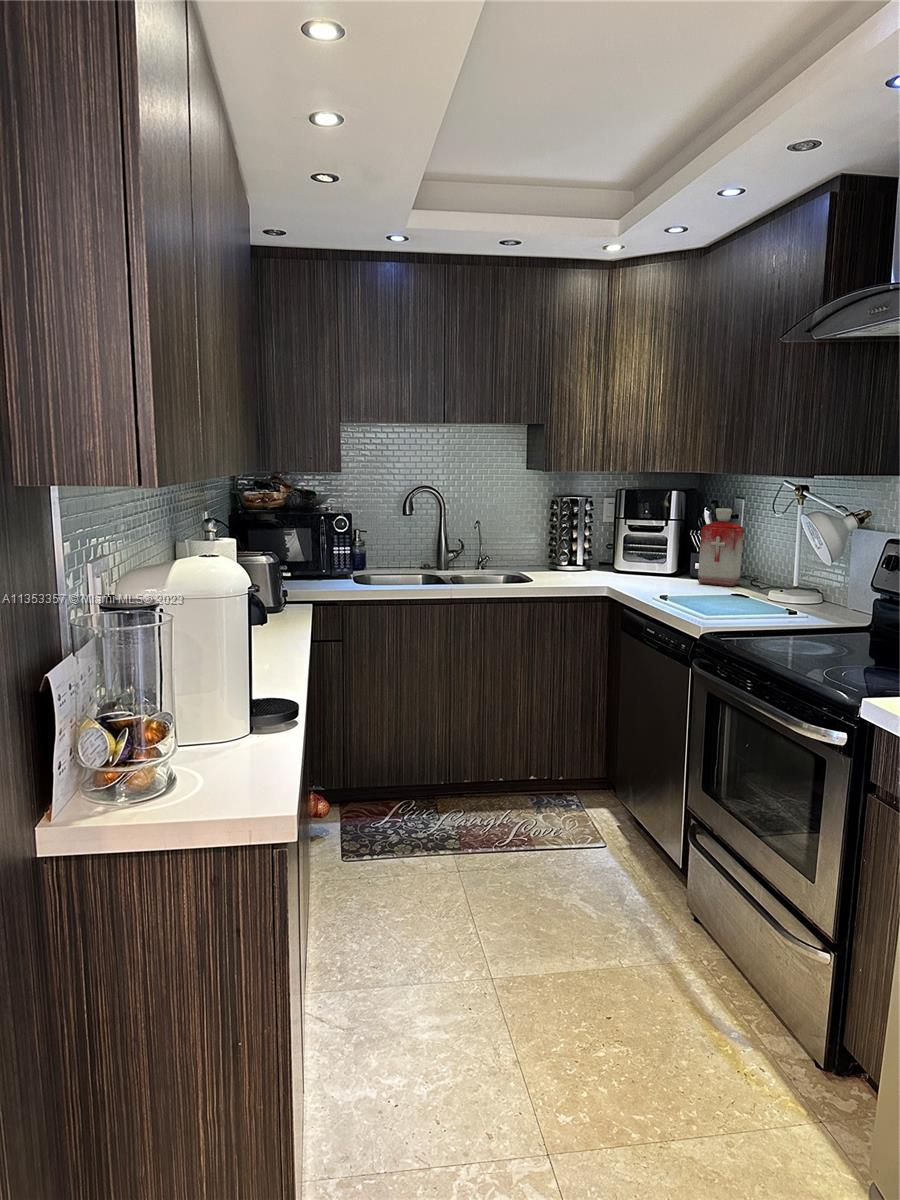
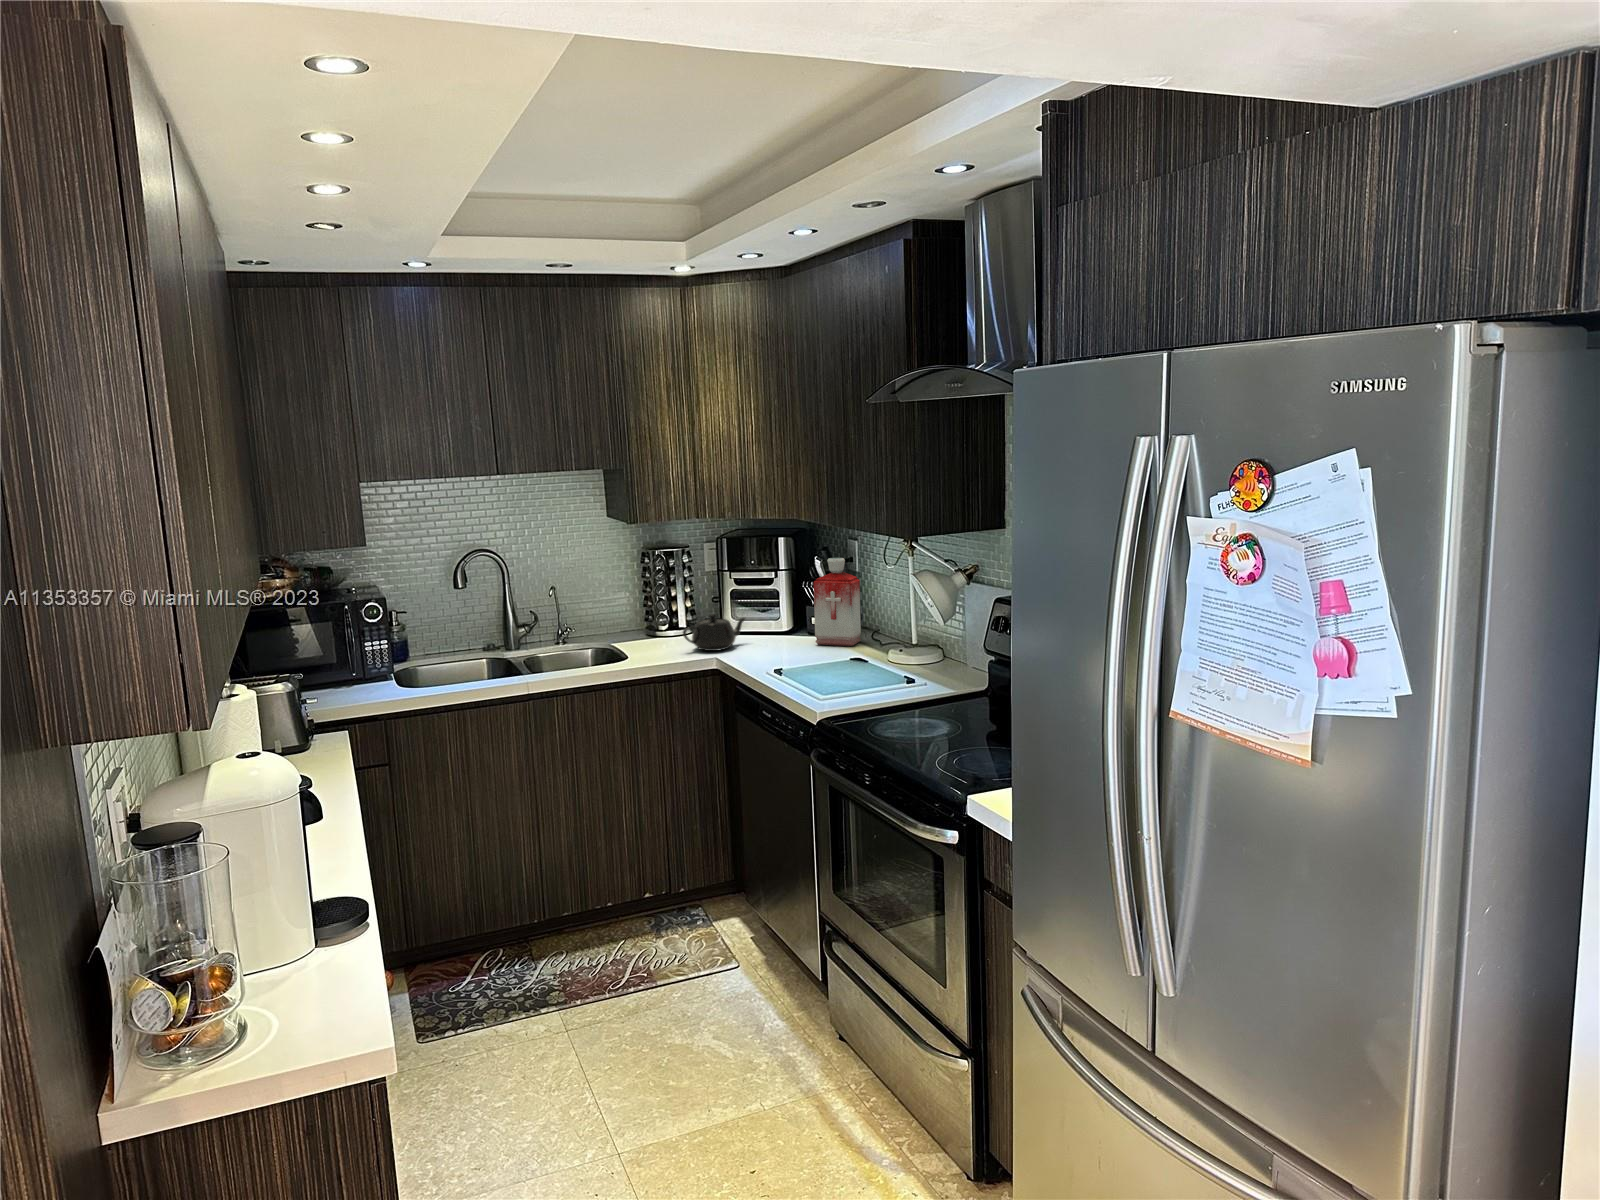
teapot: none [582,550,638,581] -> present [683,614,745,651]

